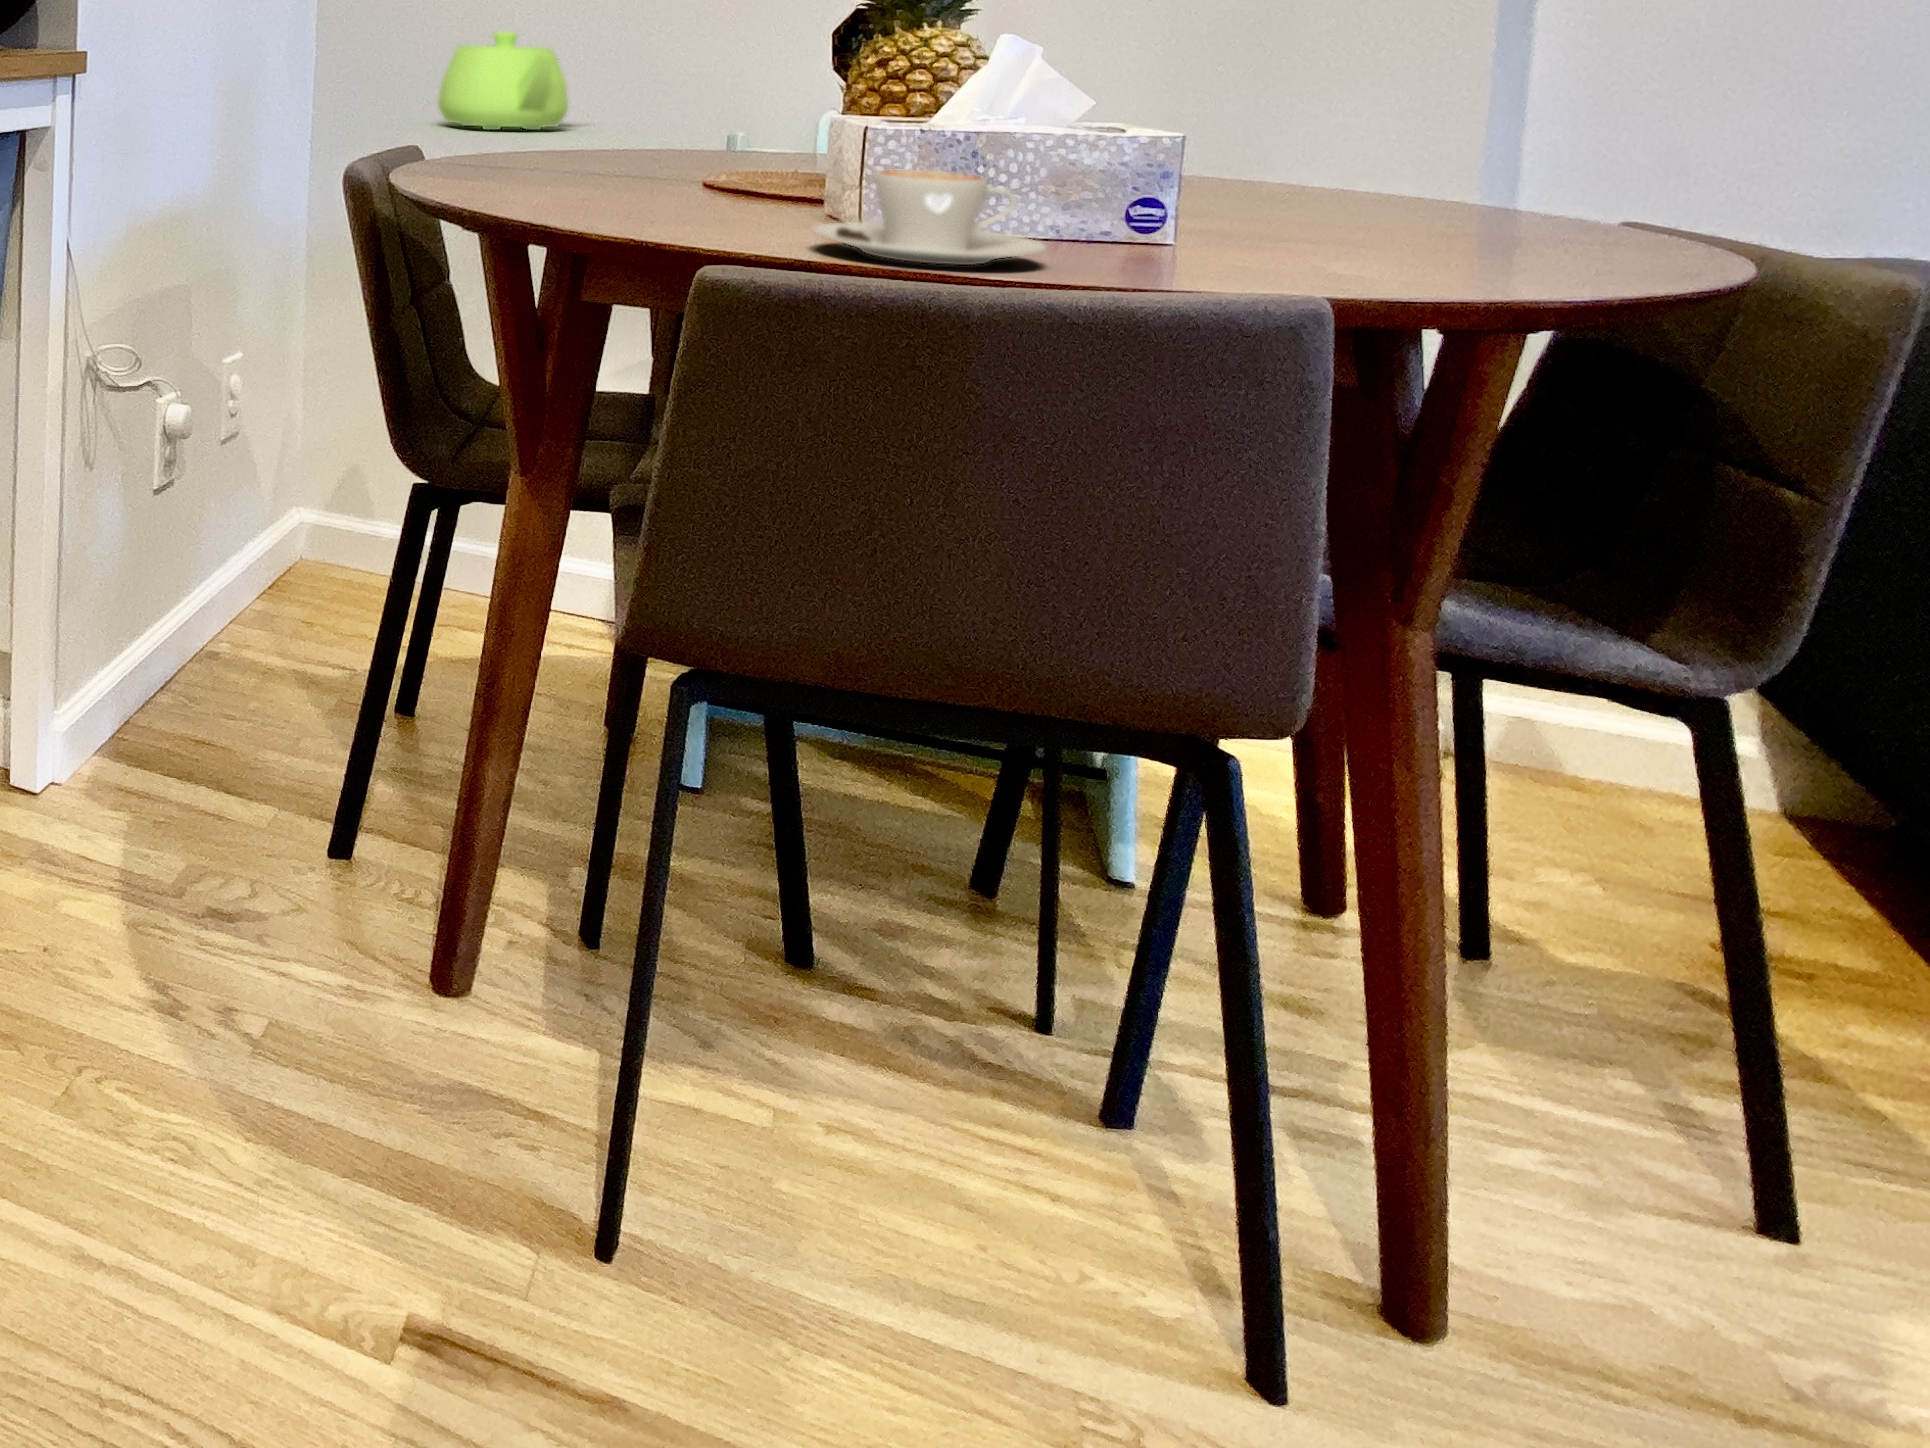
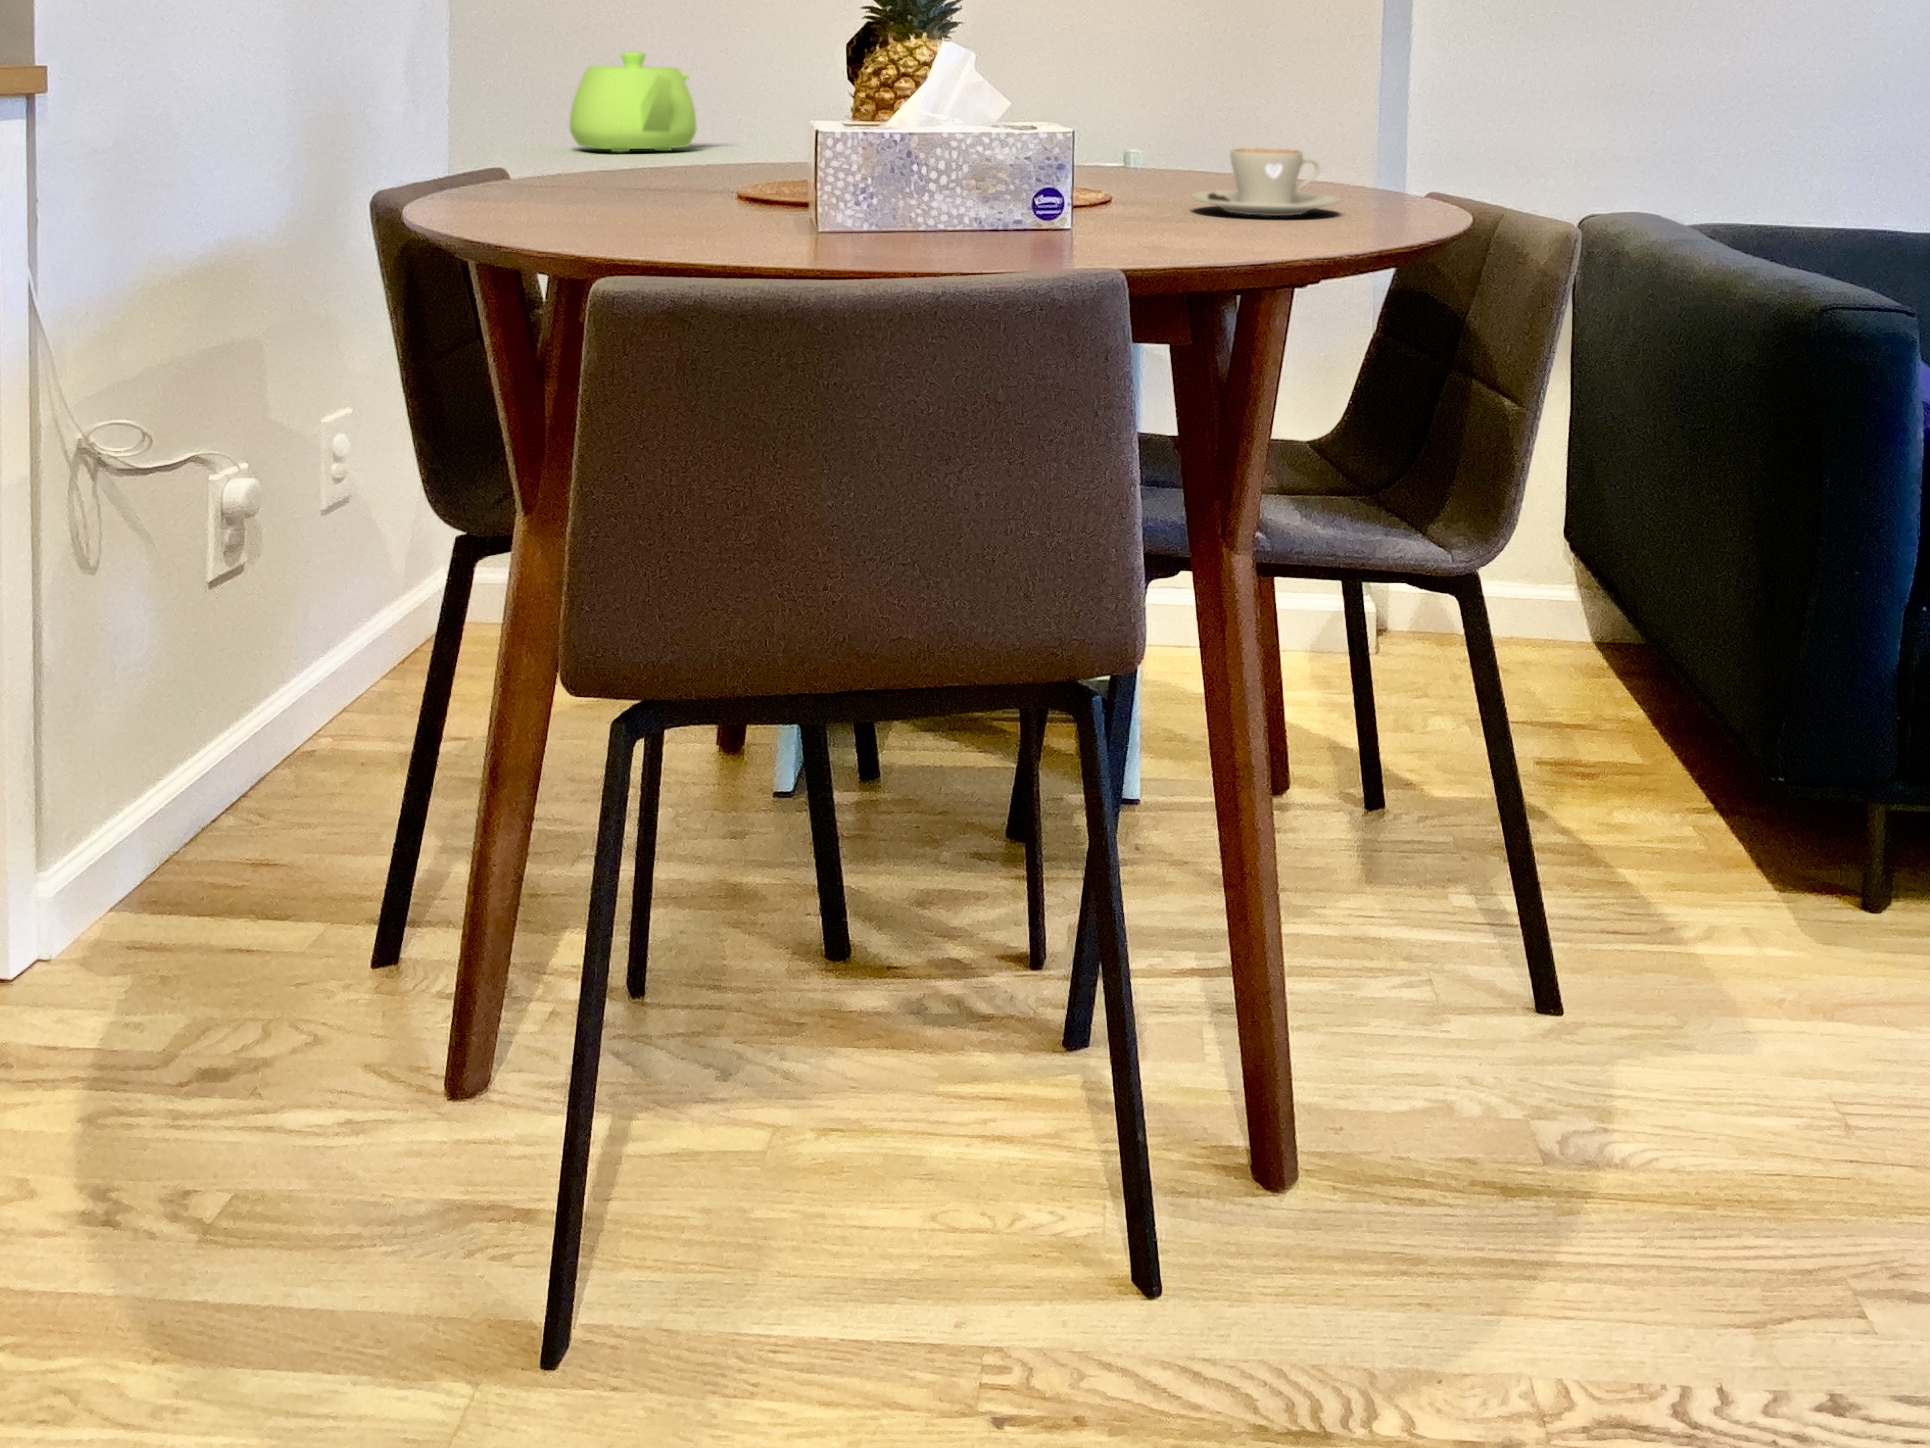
coffee cup: present [814,170,1046,265] -> present [1191,148,1340,216]

